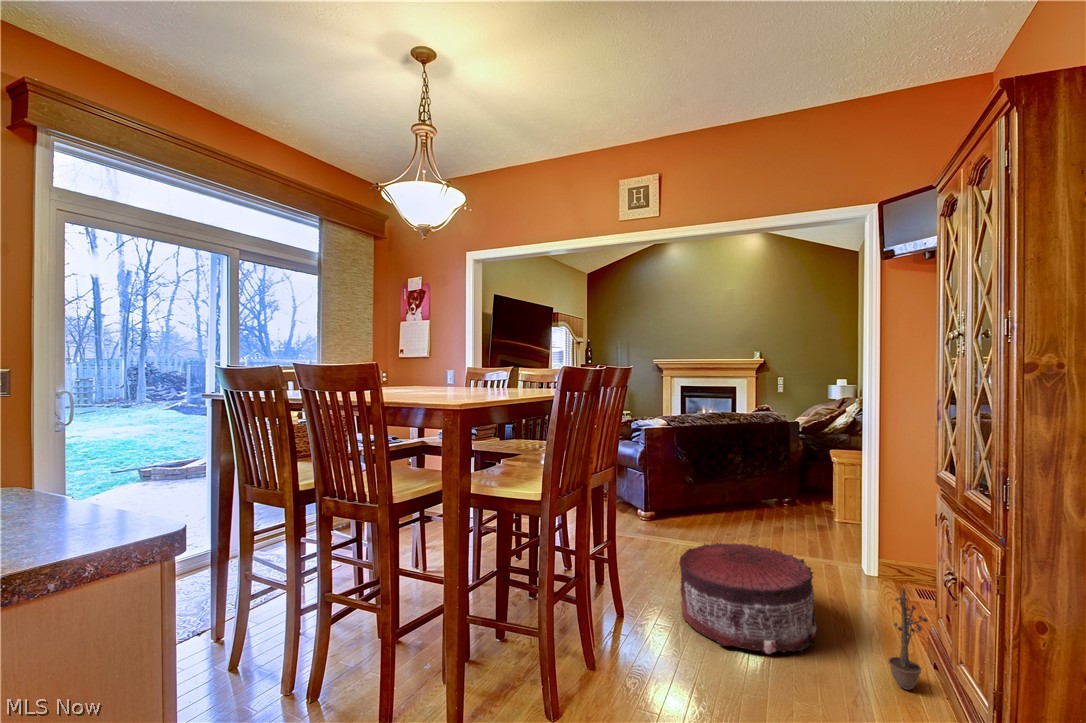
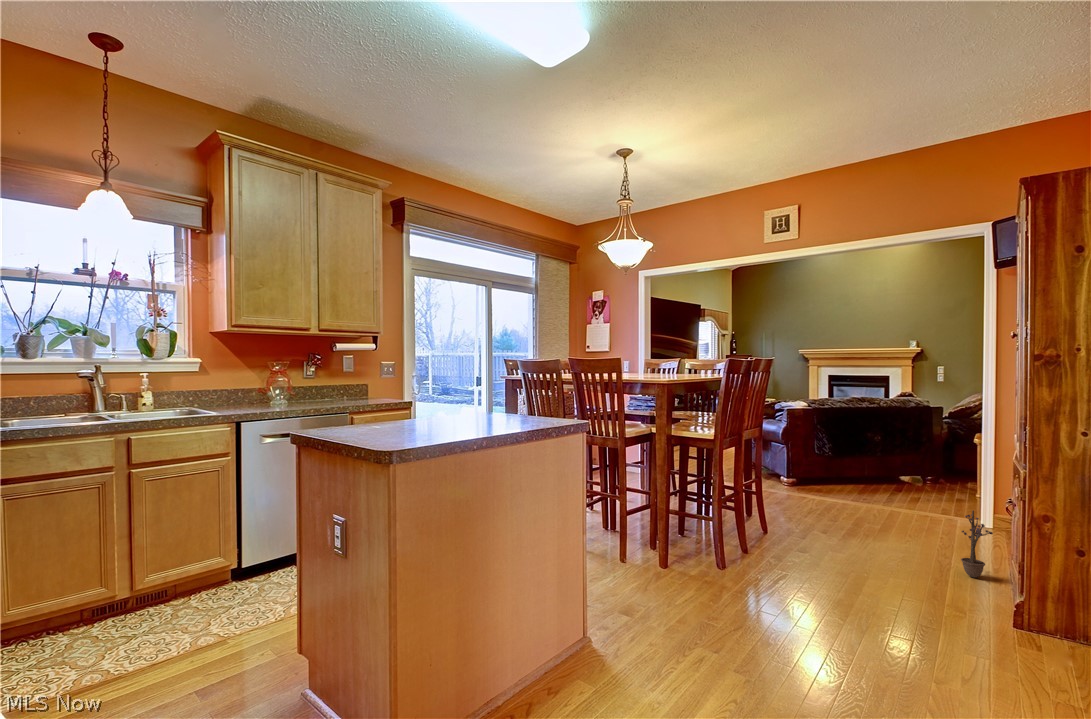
pouf: present [679,543,817,654] -> none [810,487,915,557]

